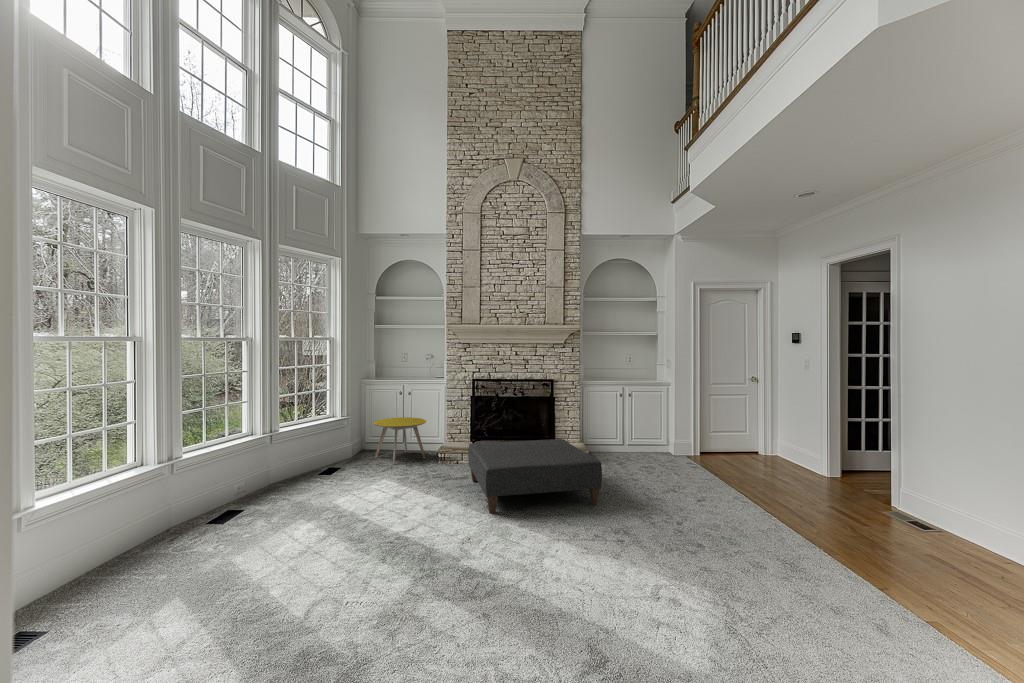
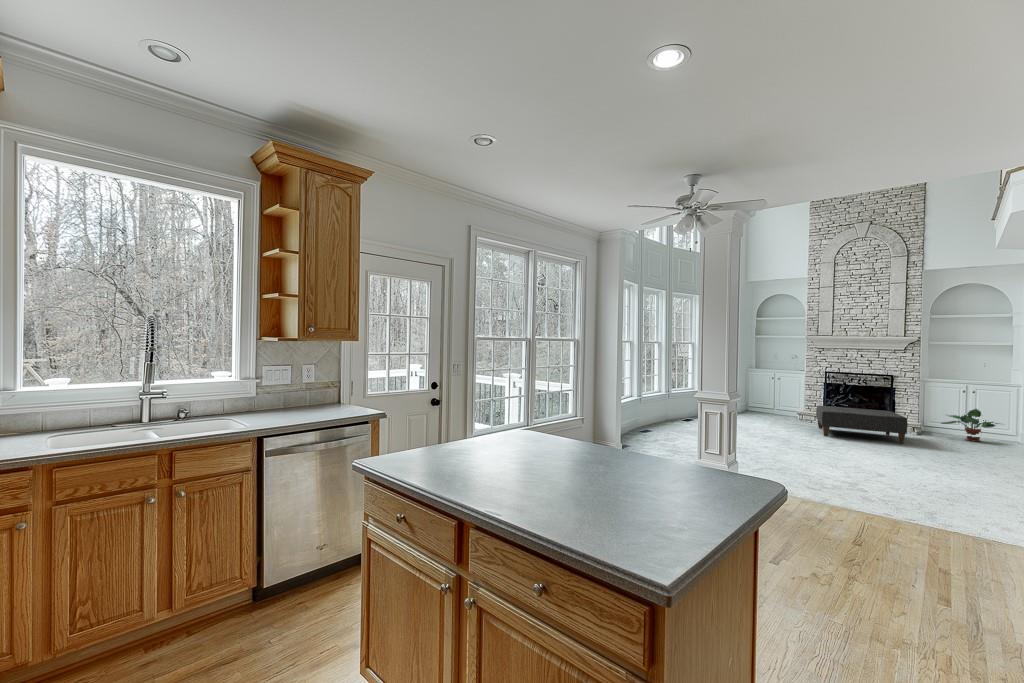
side table: present [374,417,426,465] -> none [754,393,790,419]
potted plant: none [610,420,675,463] -> present [941,409,1000,442]

